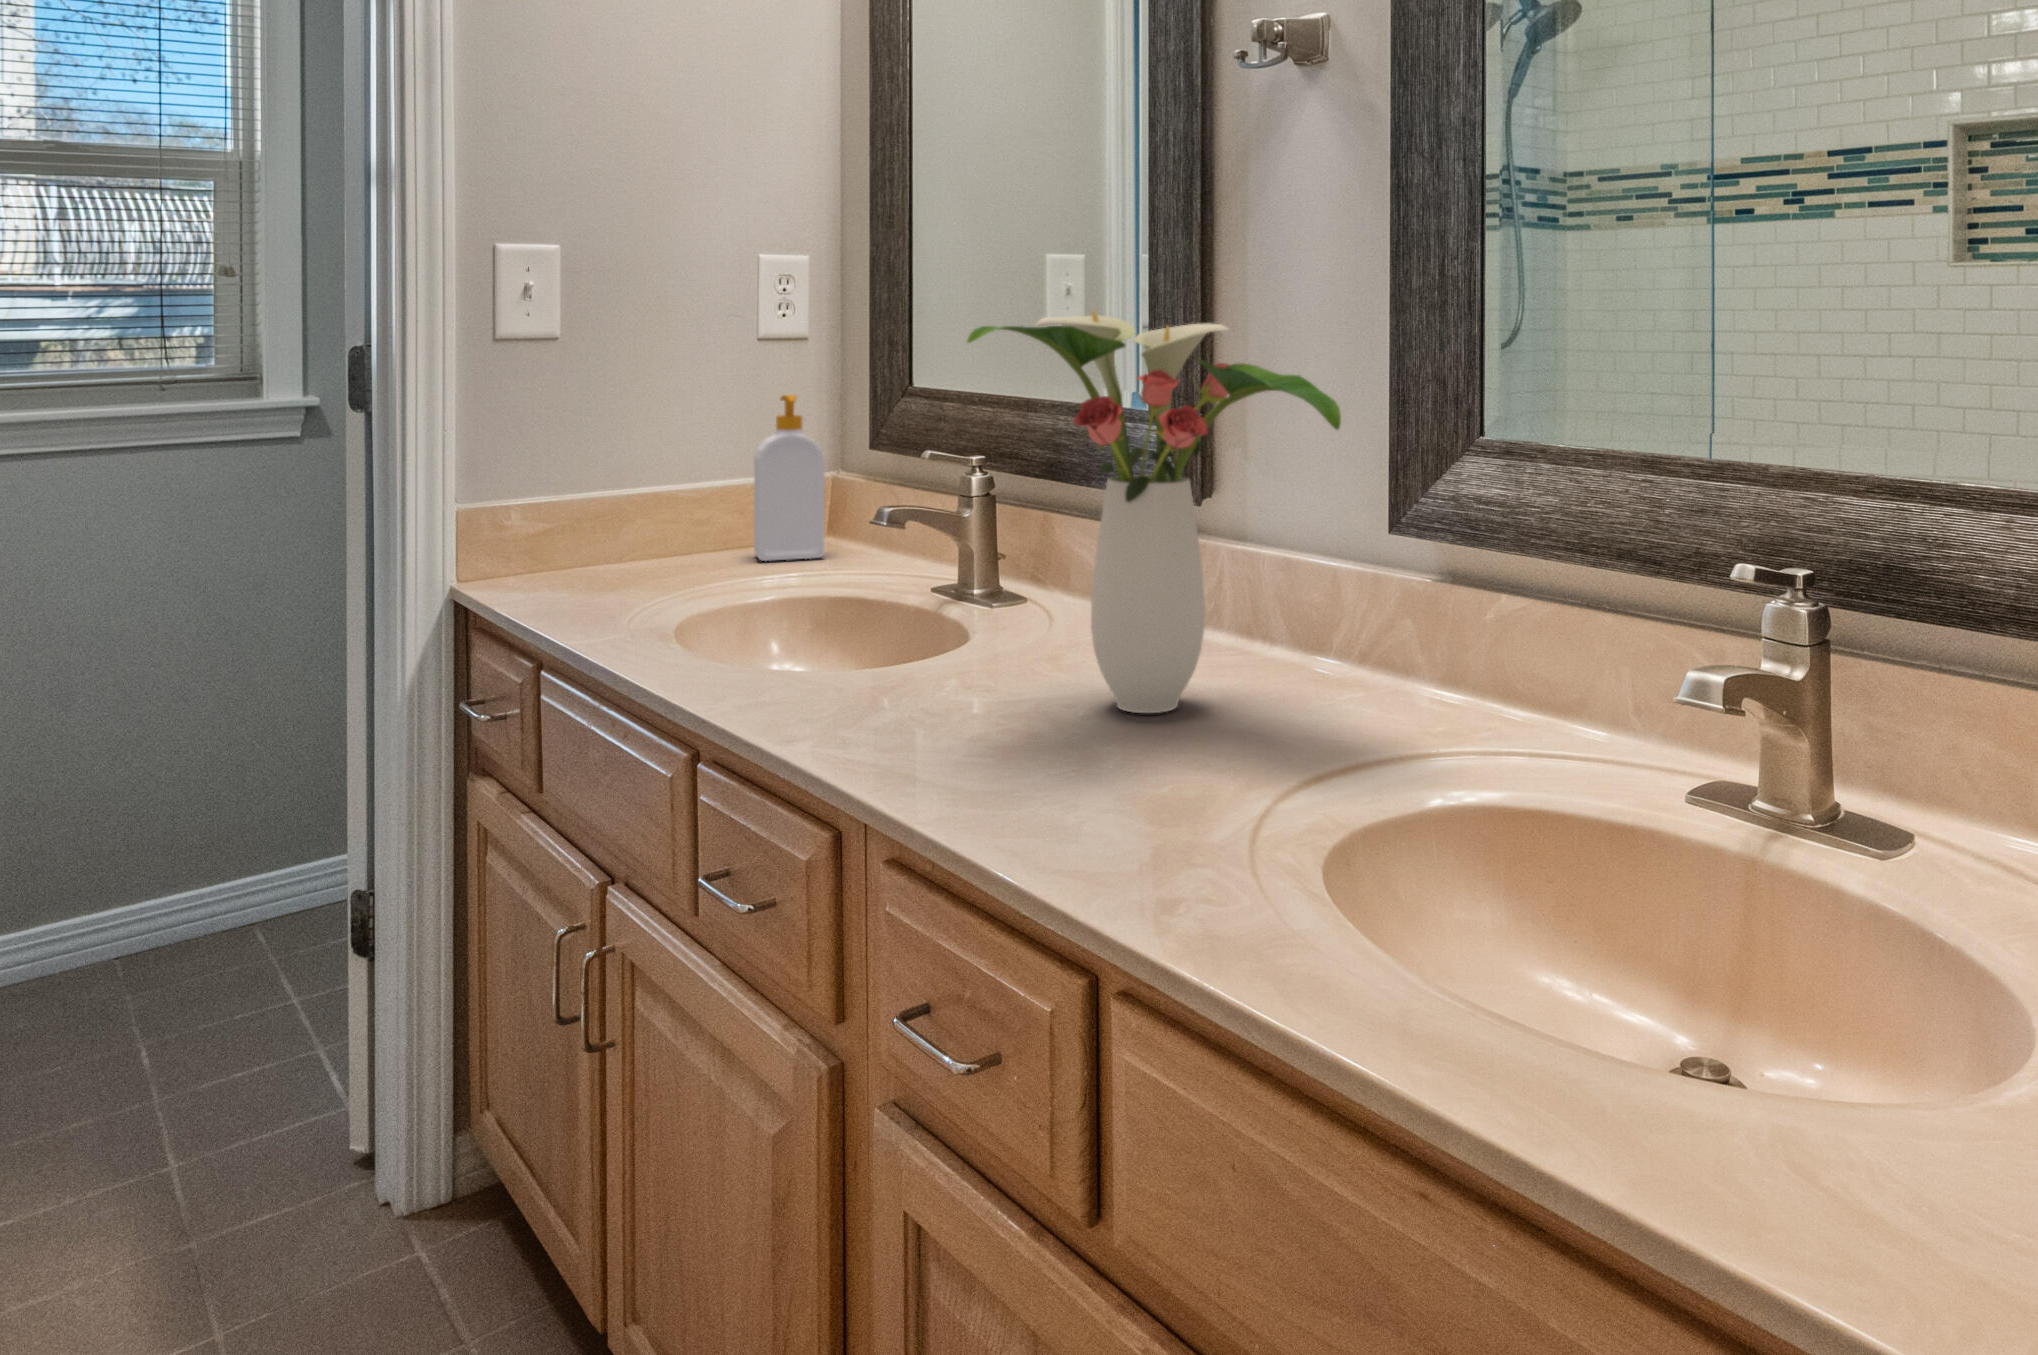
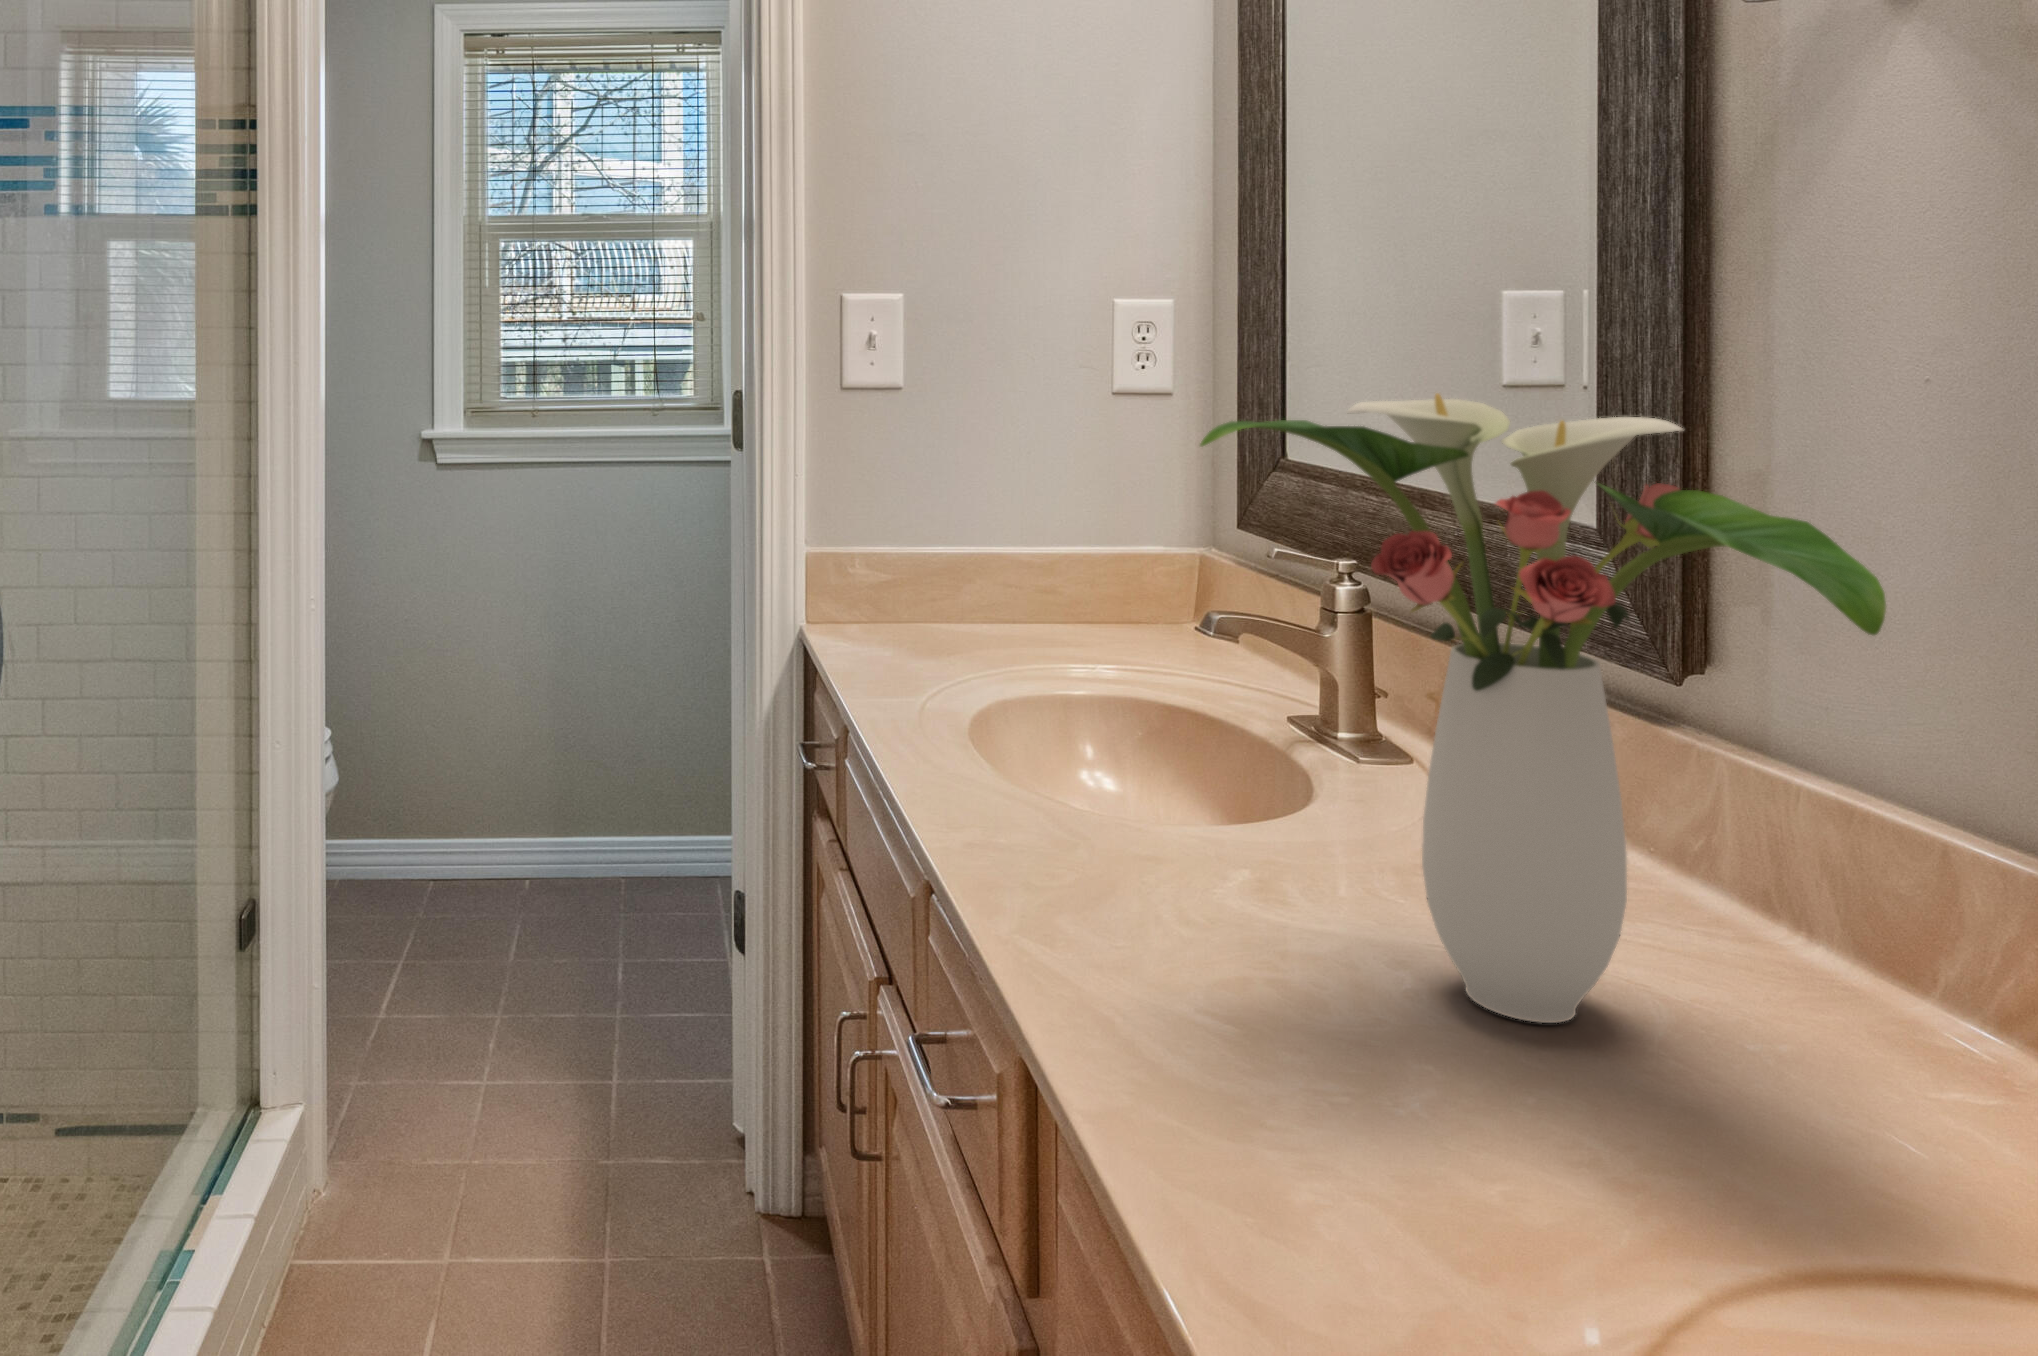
soap bottle: present [754,395,825,561] -> none [1098,460,1178,653]

